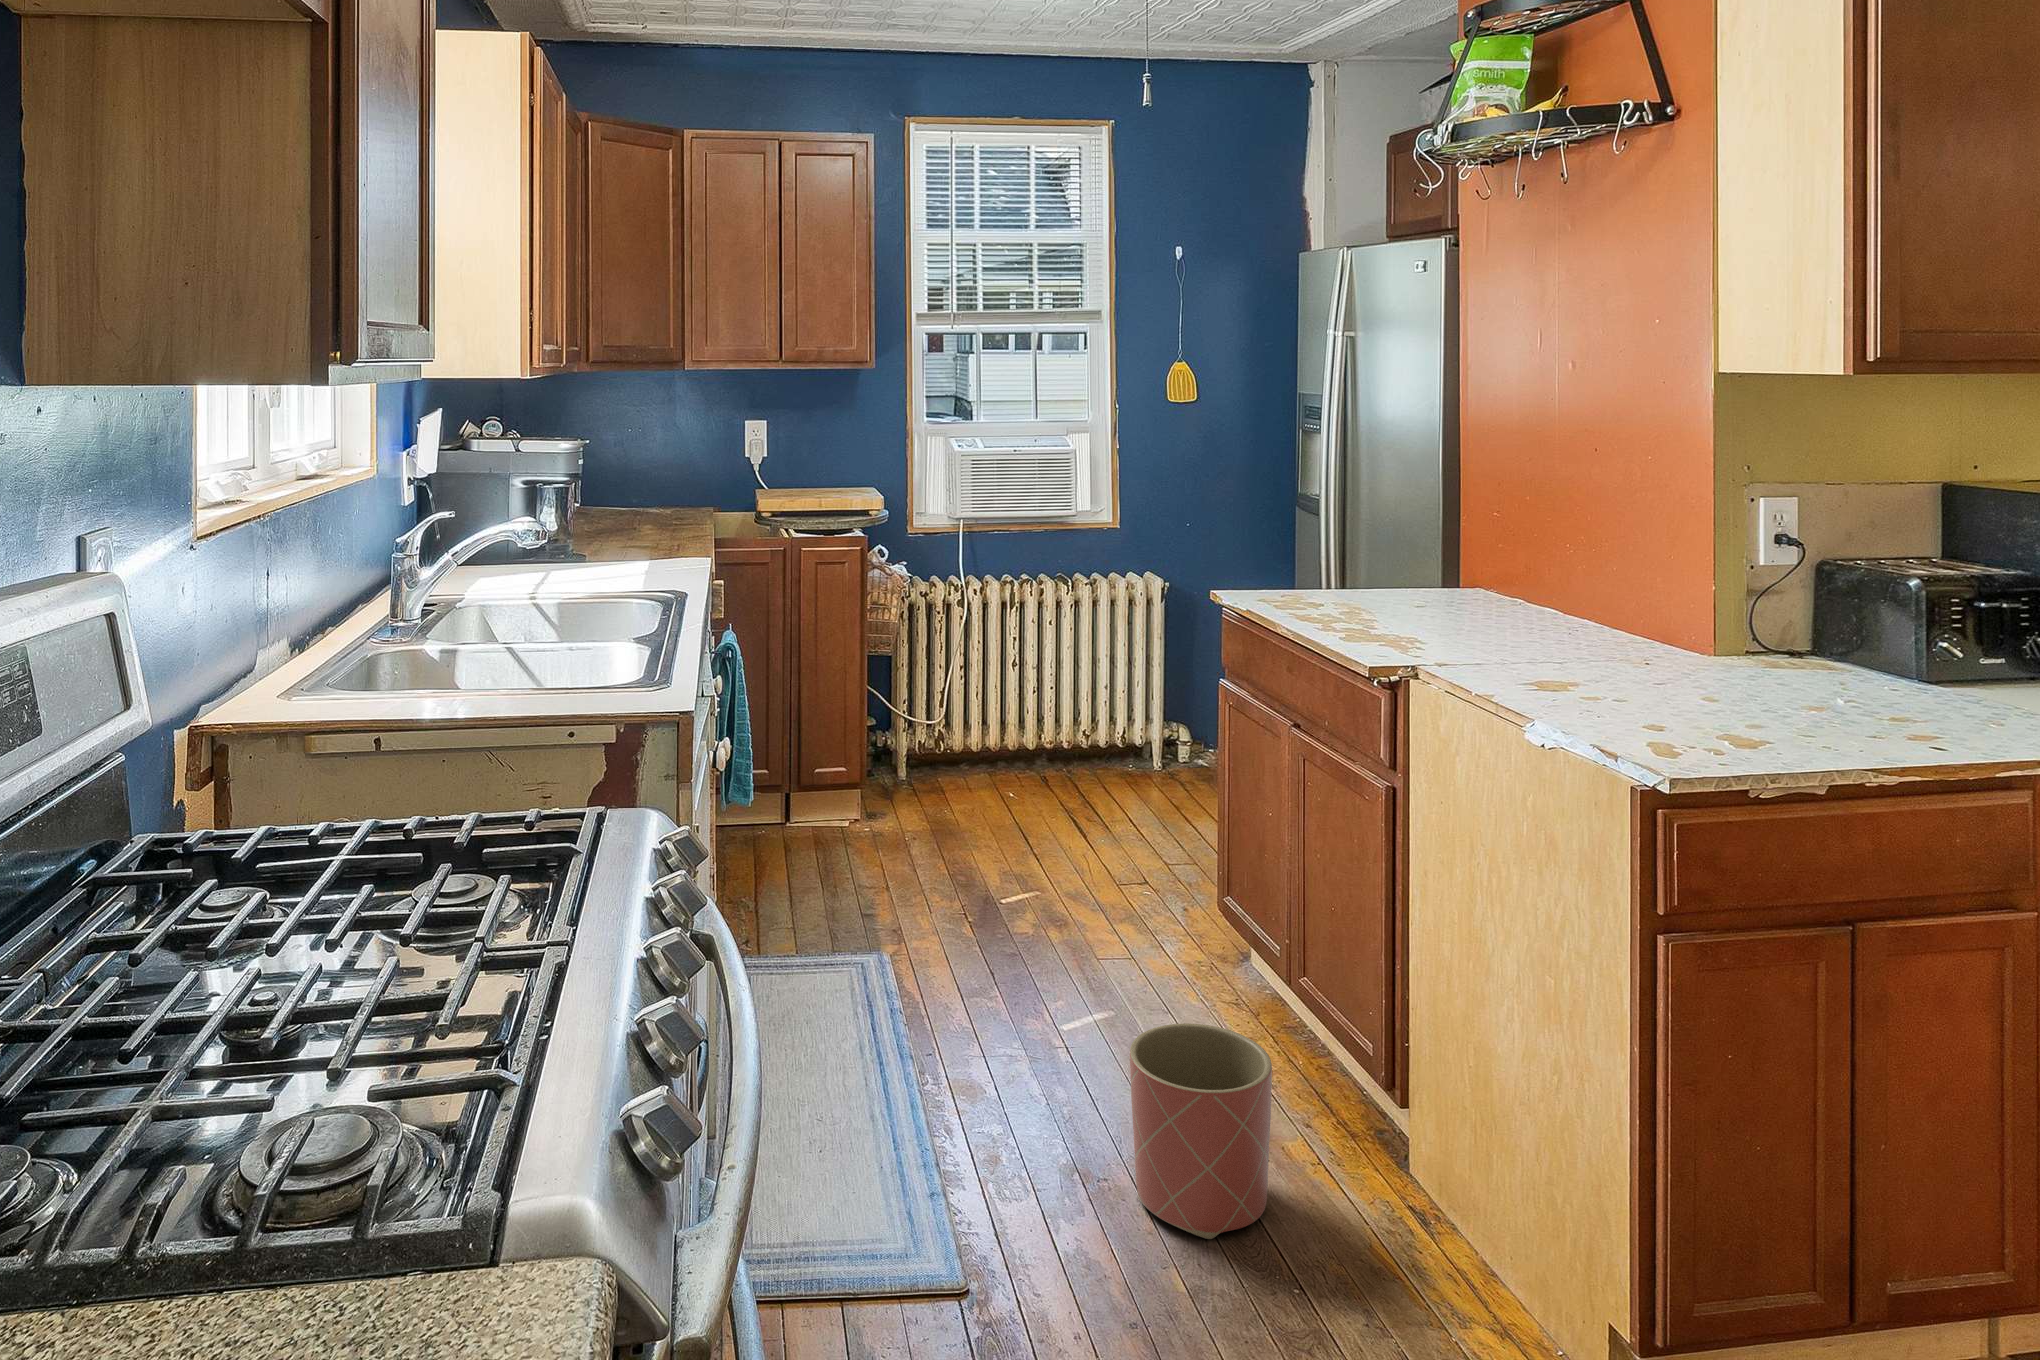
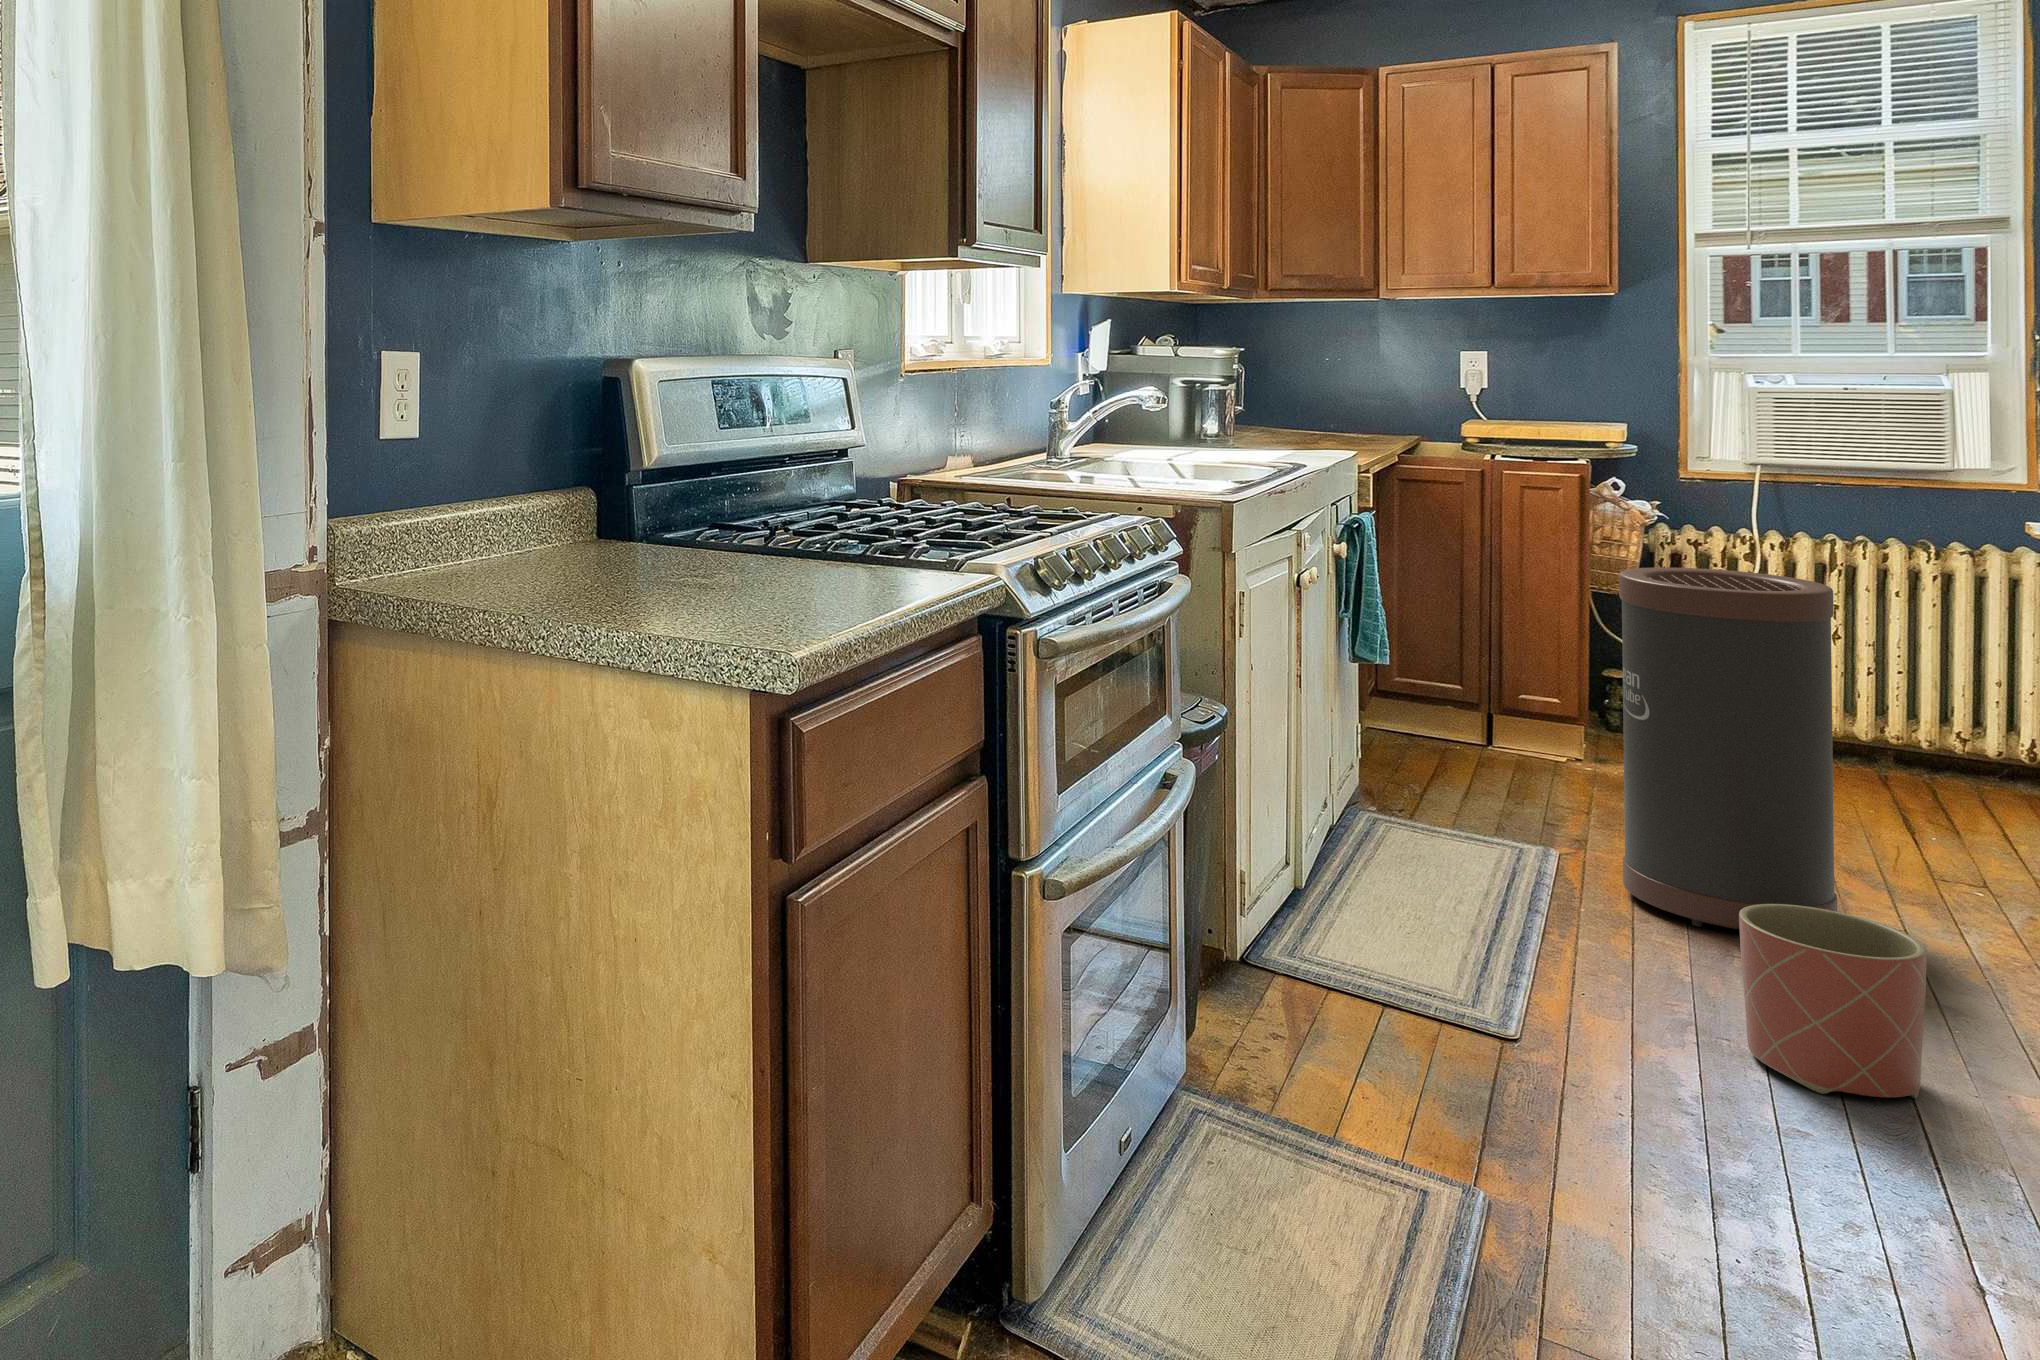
trash can: none [953,652,1113,1023] -> present [1619,567,1838,929]

